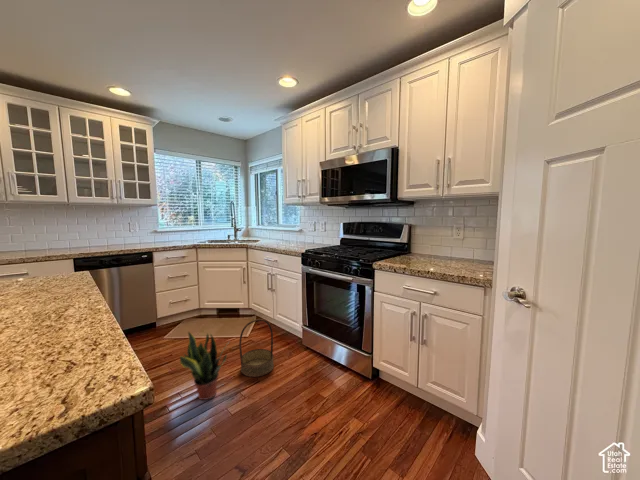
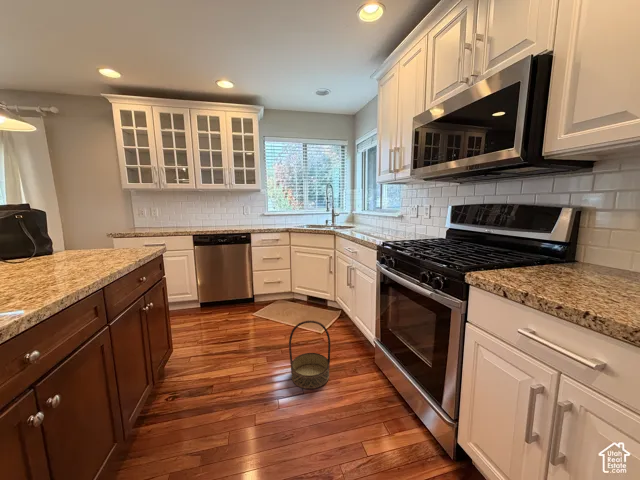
potted plant: present [180,332,227,400] -> none [209,321,272,399]

